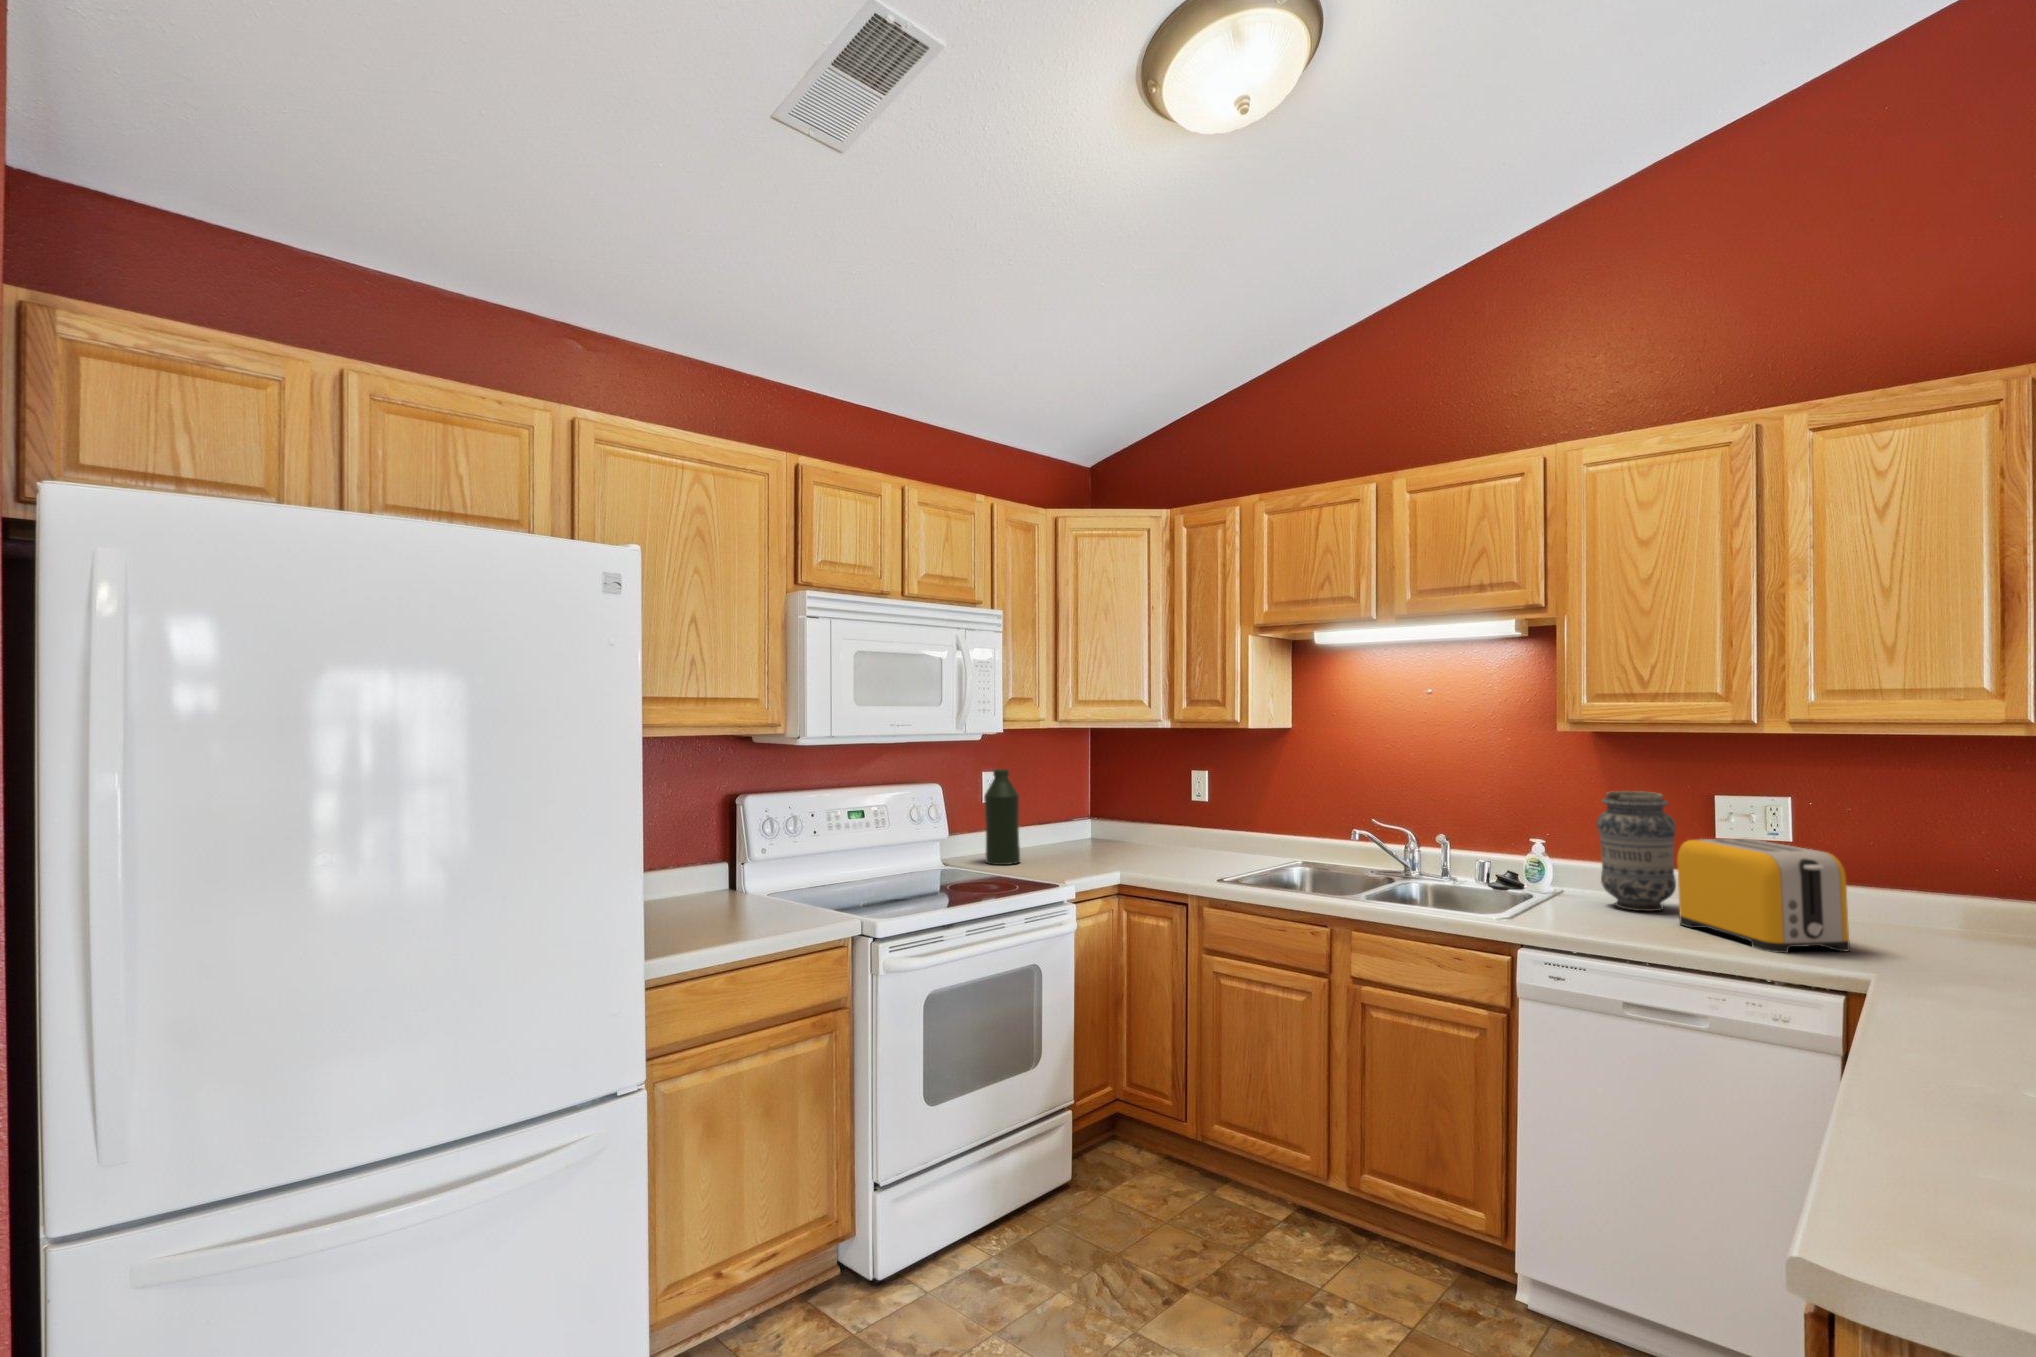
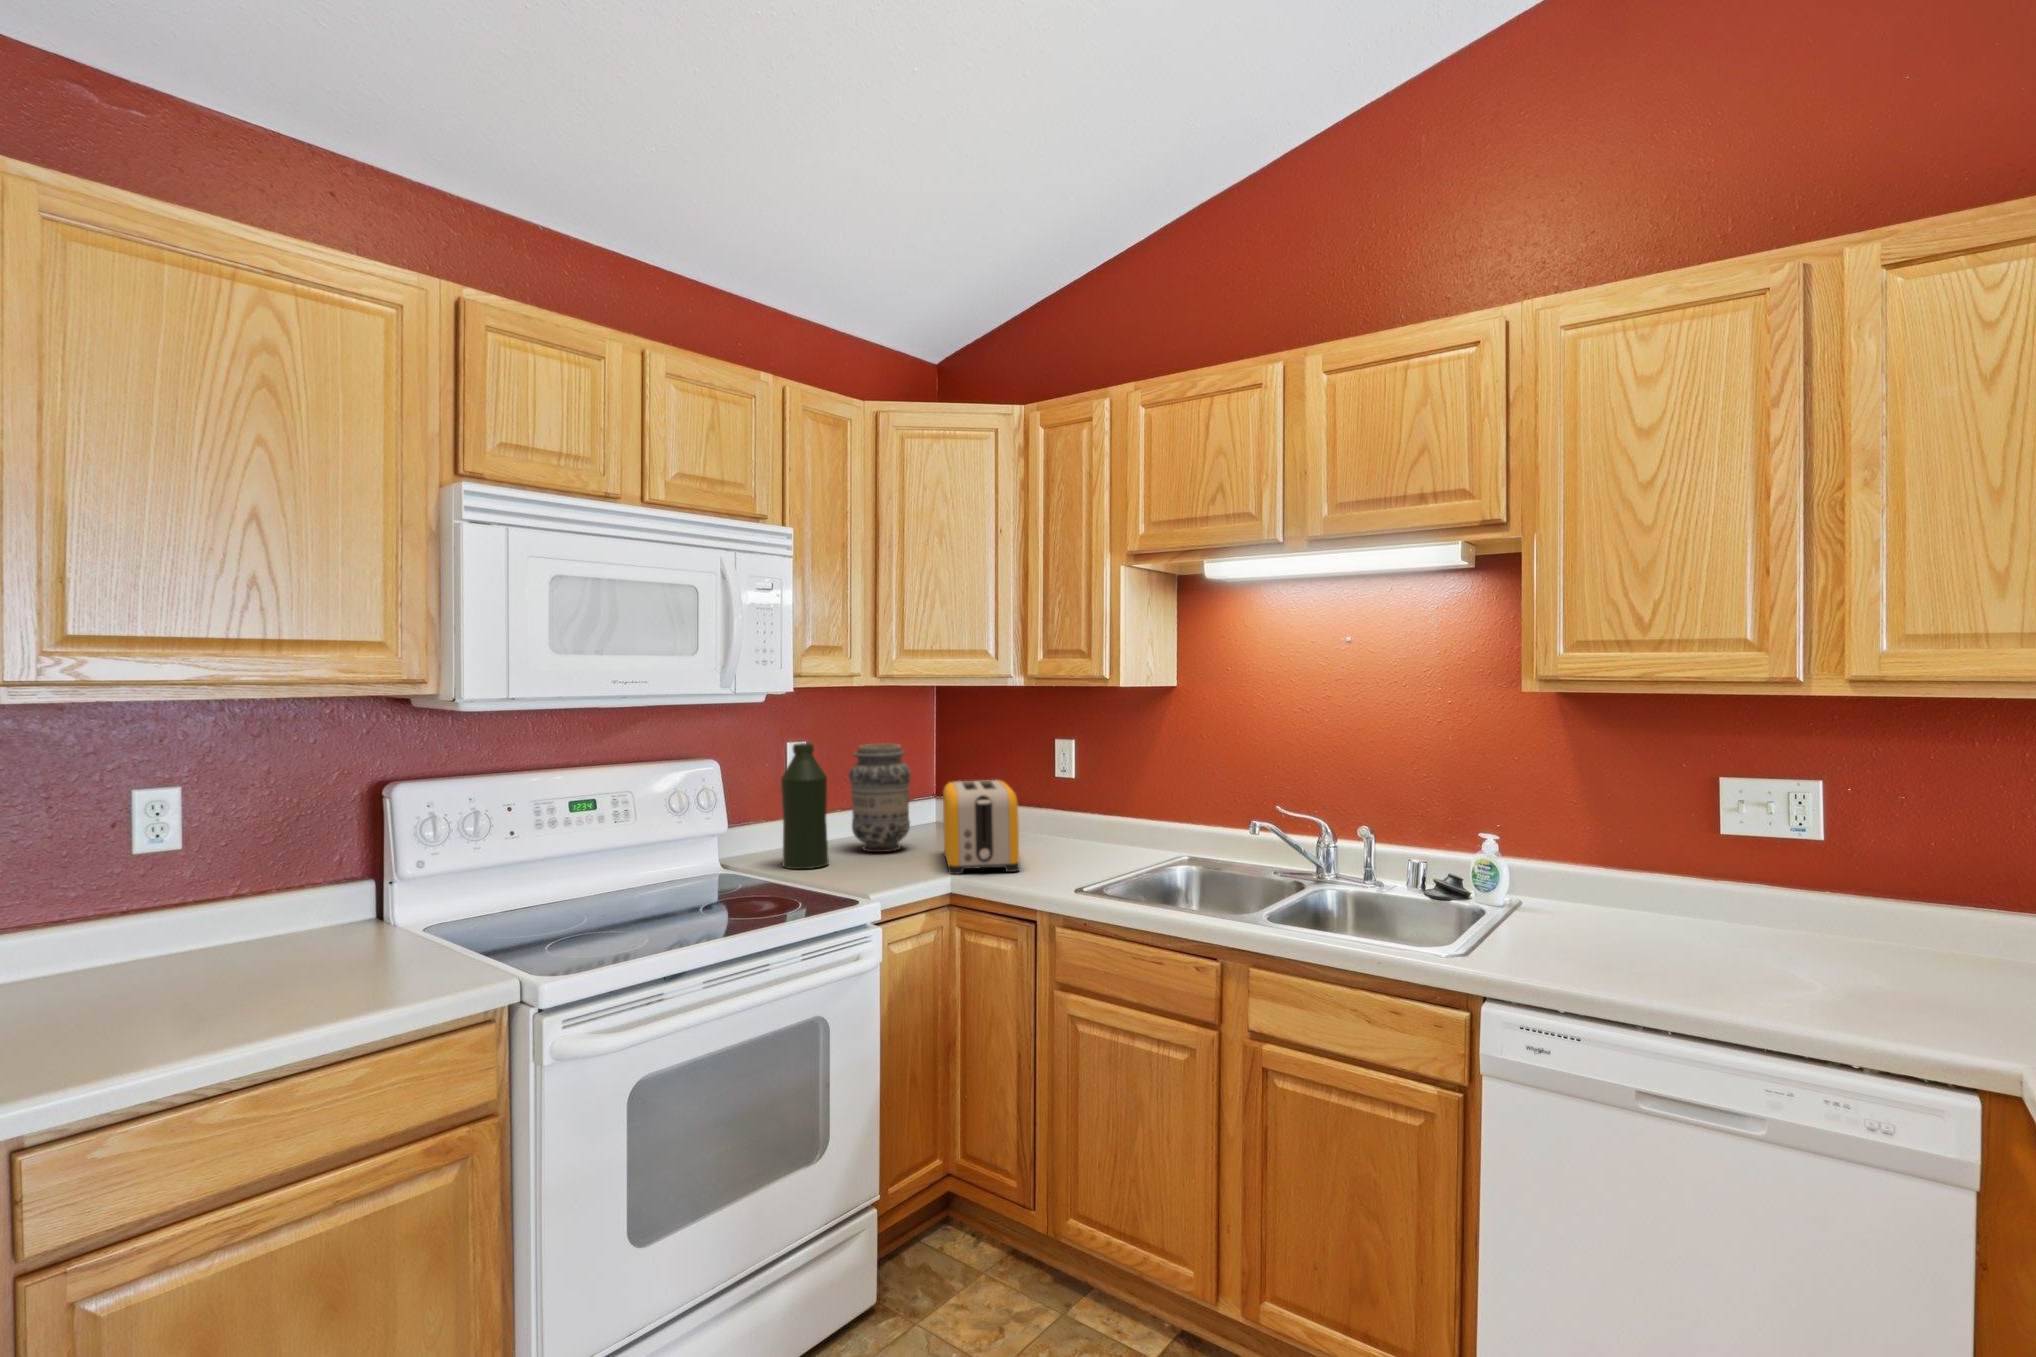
vase: present [1597,791,1676,911] -> present [849,744,911,852]
toaster: present [1677,838,1850,953] -> present [943,780,1019,874]

